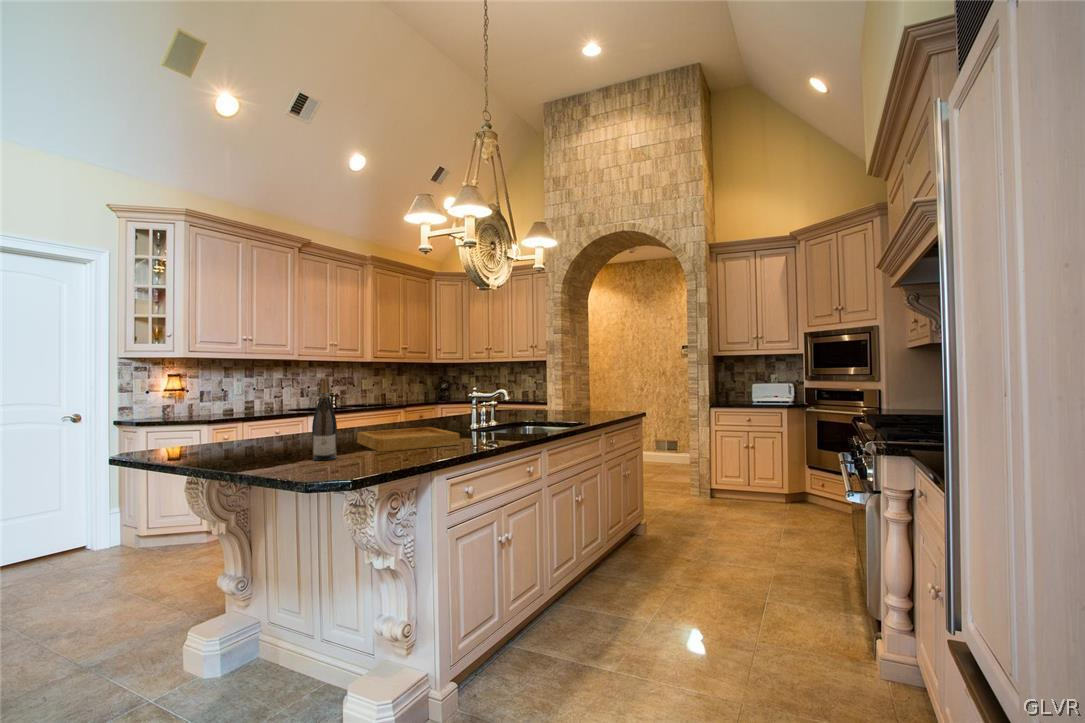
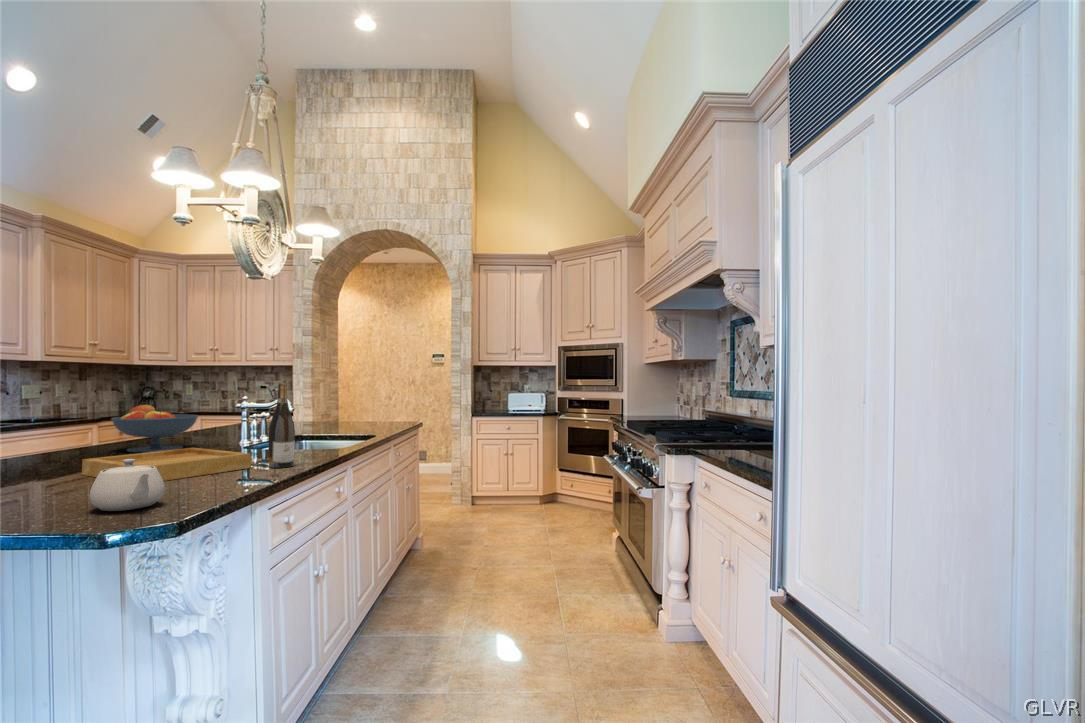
wine bottle: present [312,378,337,460] -> present [269,383,295,468]
fruit bowl: none [390,393,445,429] -> present [111,405,198,452]
teapot: none [332,432,378,468] -> present [89,459,165,511]

